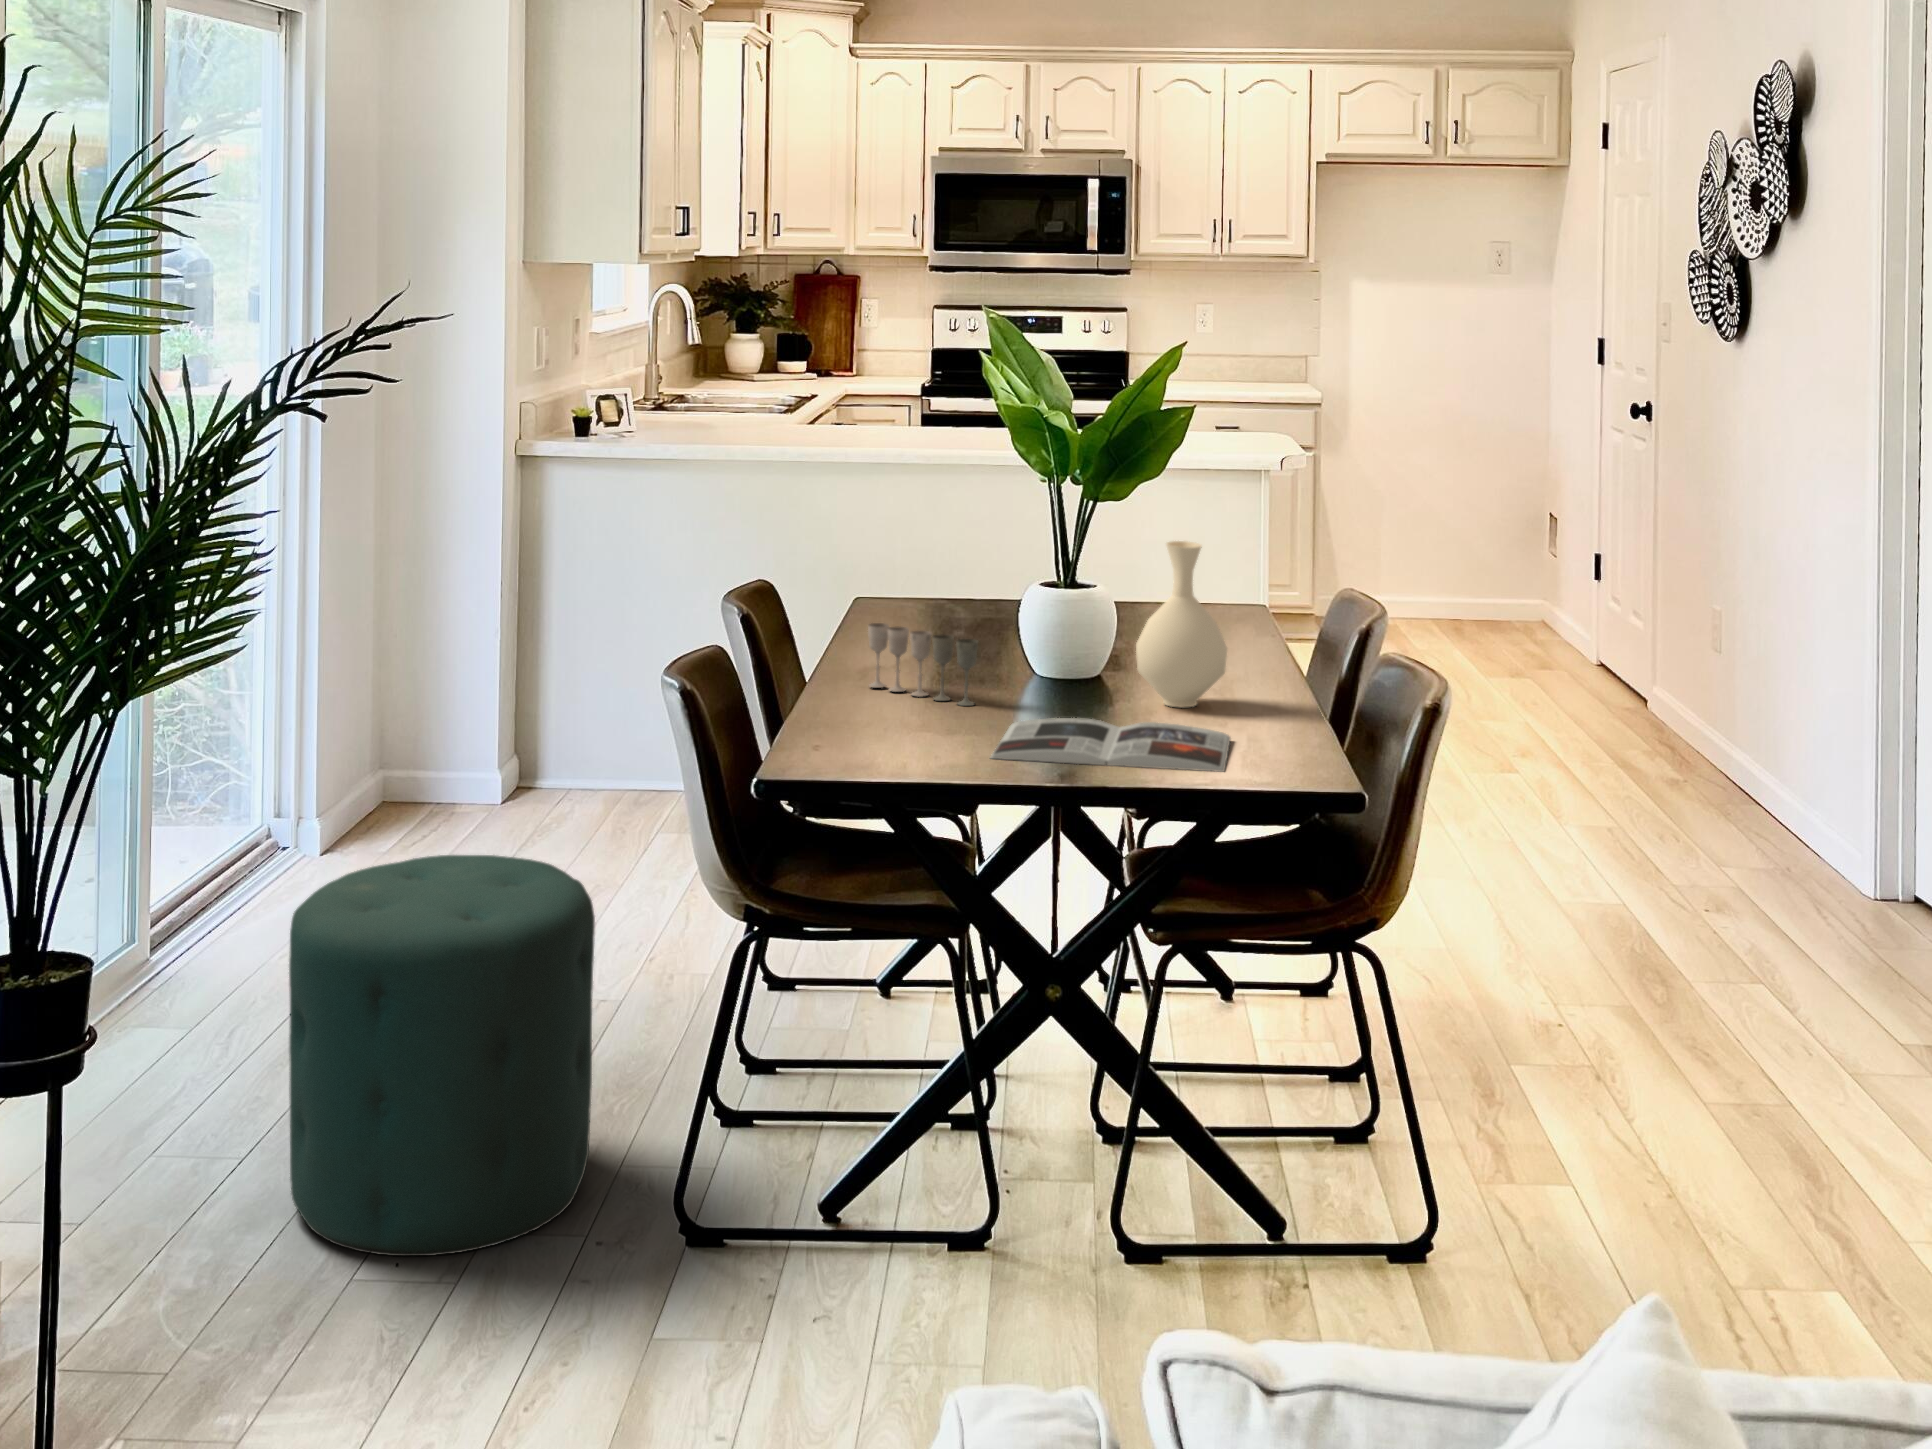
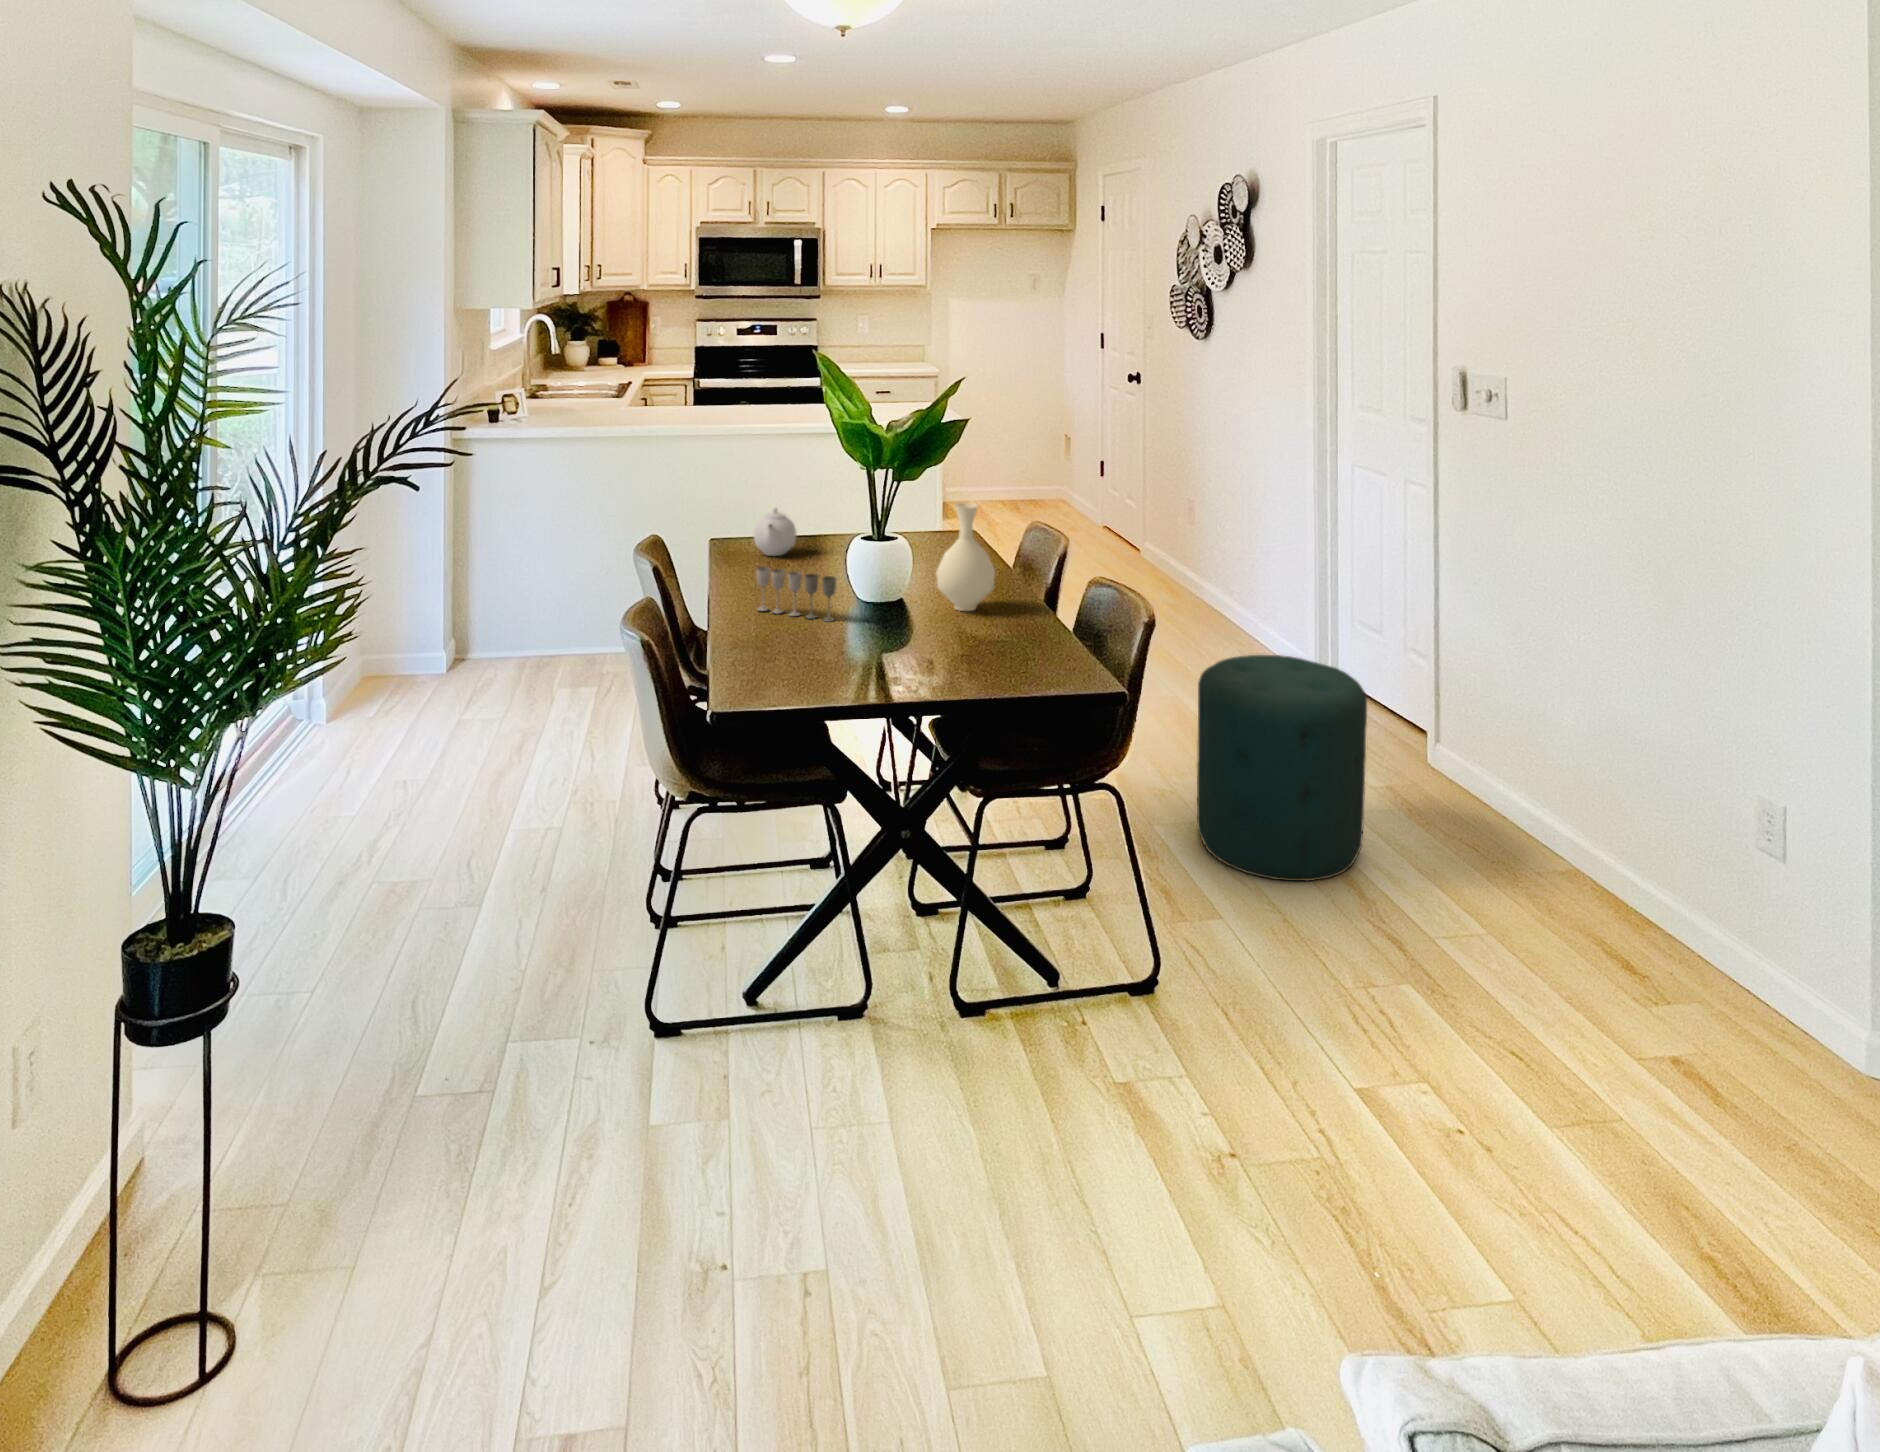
teapot: none [906,555,971,628] -> present [754,508,796,556]
magazine: present [990,718,1230,772] -> none [870,628,1026,667]
ottoman: present [289,855,595,1256] -> present [1197,655,1367,881]

